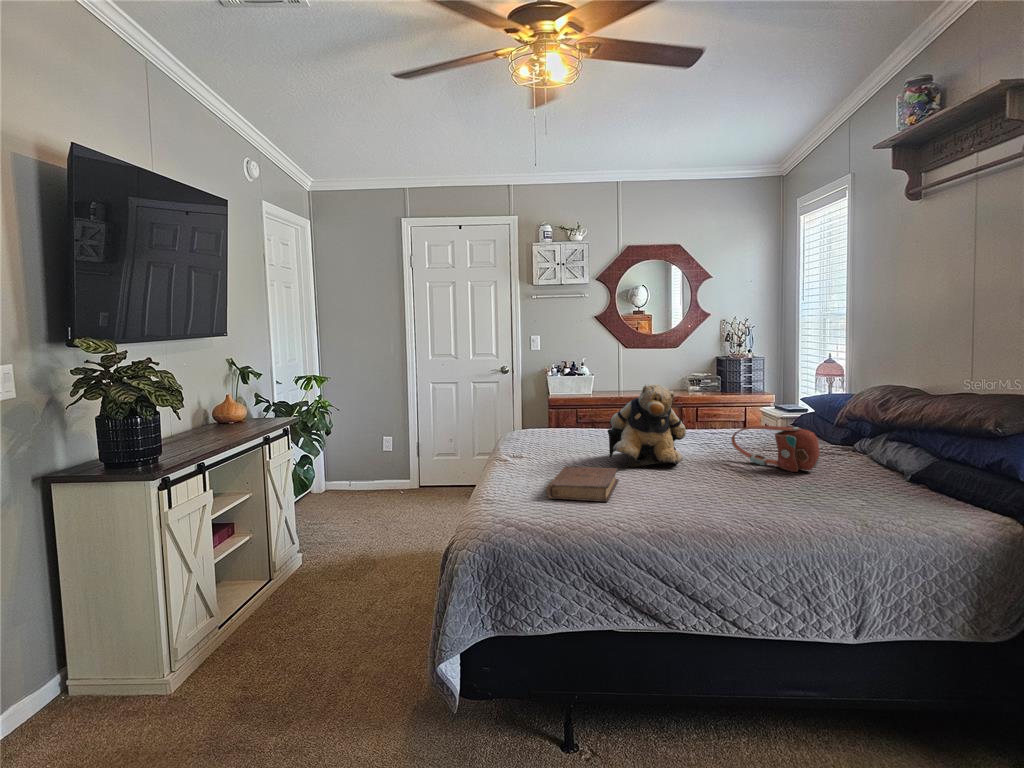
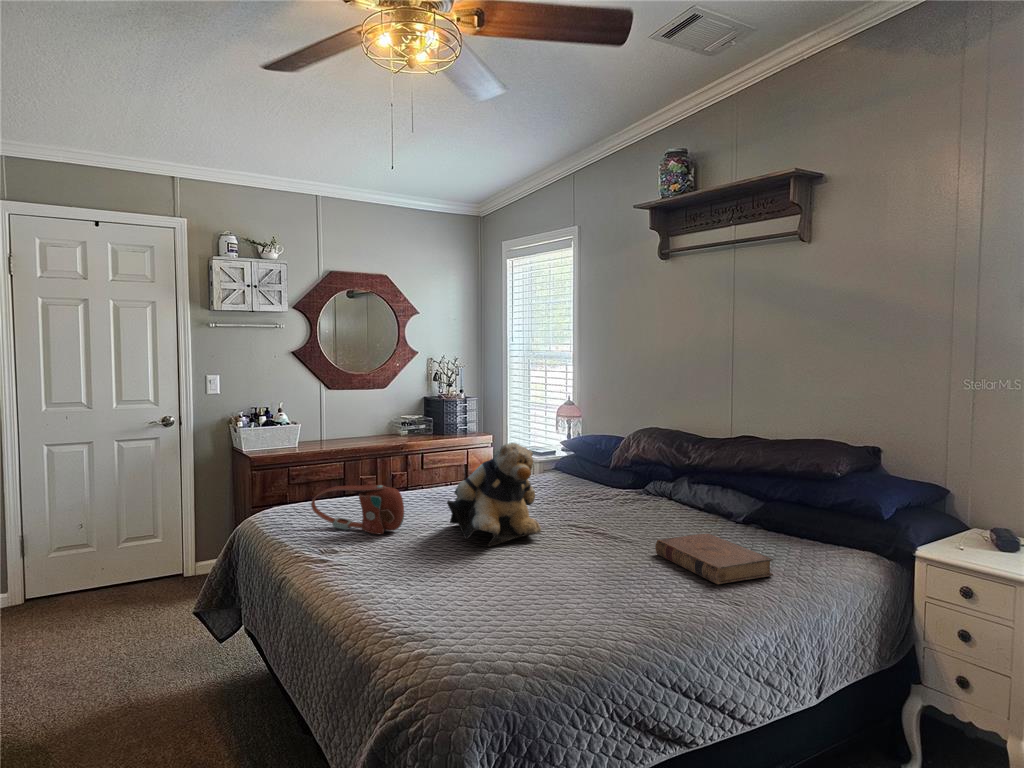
handbag: present [731,426,819,472] -> present [311,485,404,534]
book: present [546,467,619,501] -> present [655,534,773,584]

